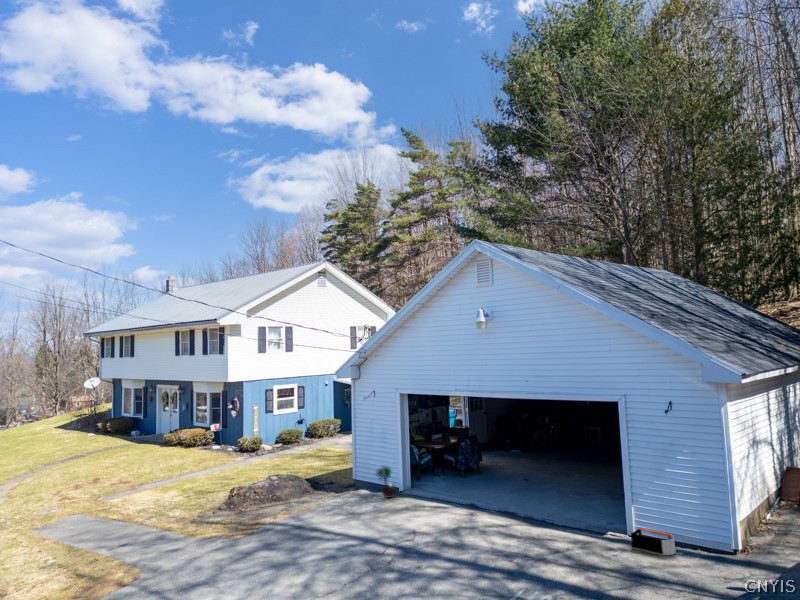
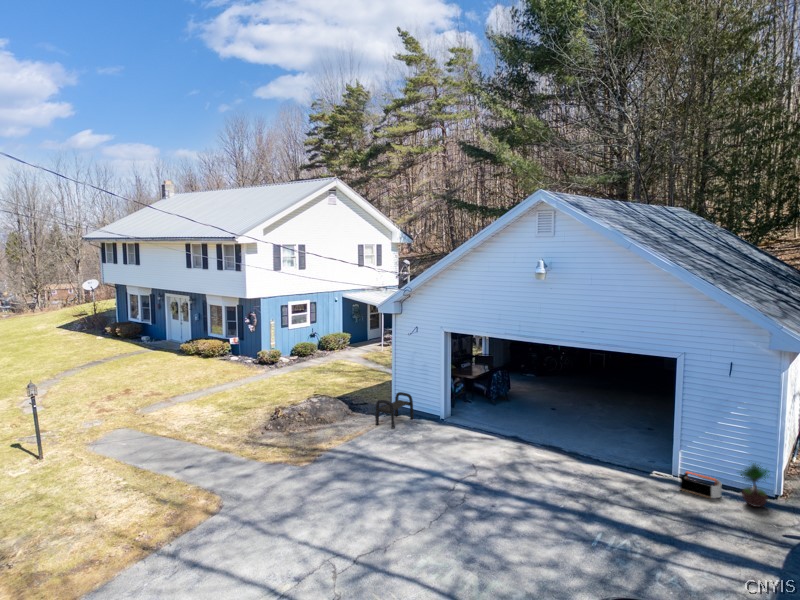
bench: none [331,464,374,502] -> present [376,392,414,428]
potted tree: present [376,467,397,498] -> present [741,463,769,507]

